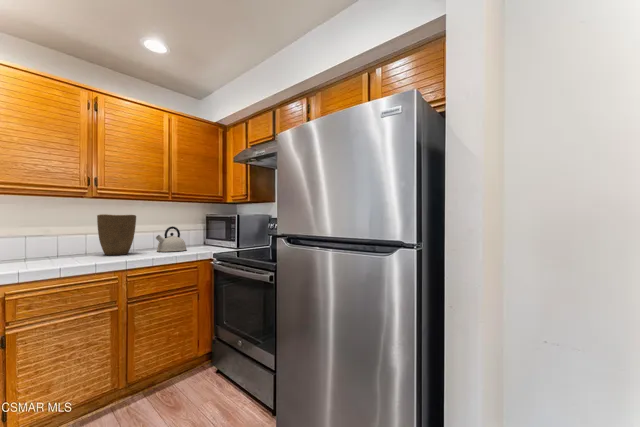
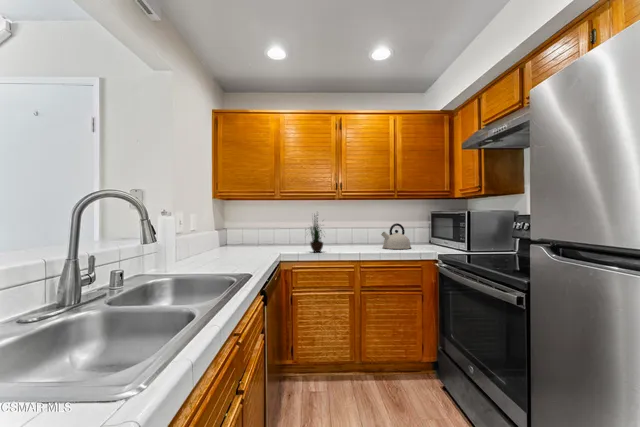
potted plant: none [59,206,91,260] -> present [310,216,323,252]
vase: present [97,214,136,255] -> none [333,212,364,249]

